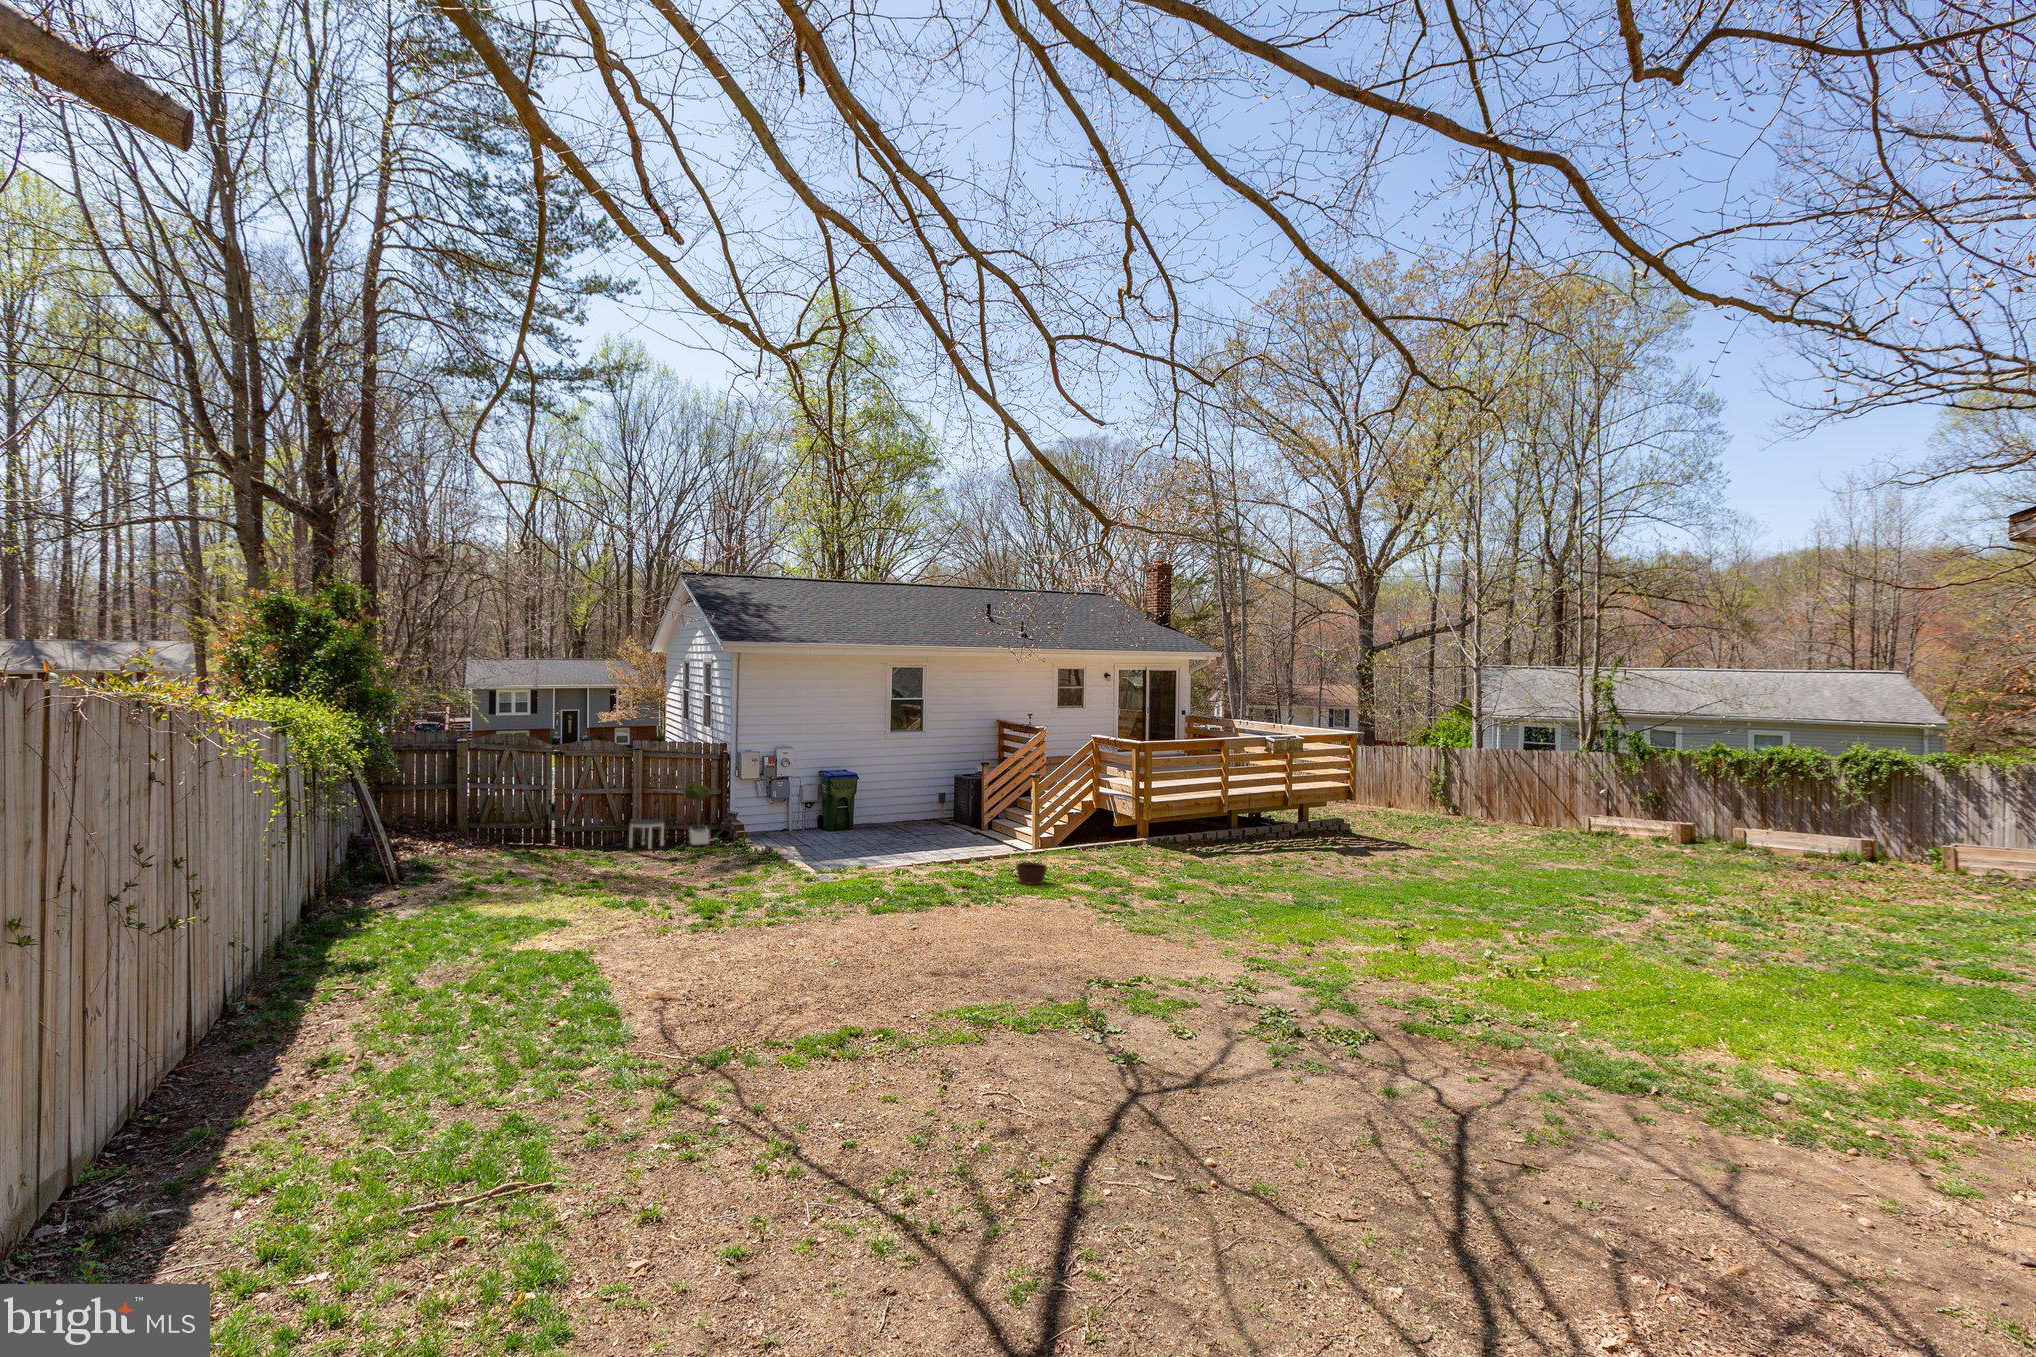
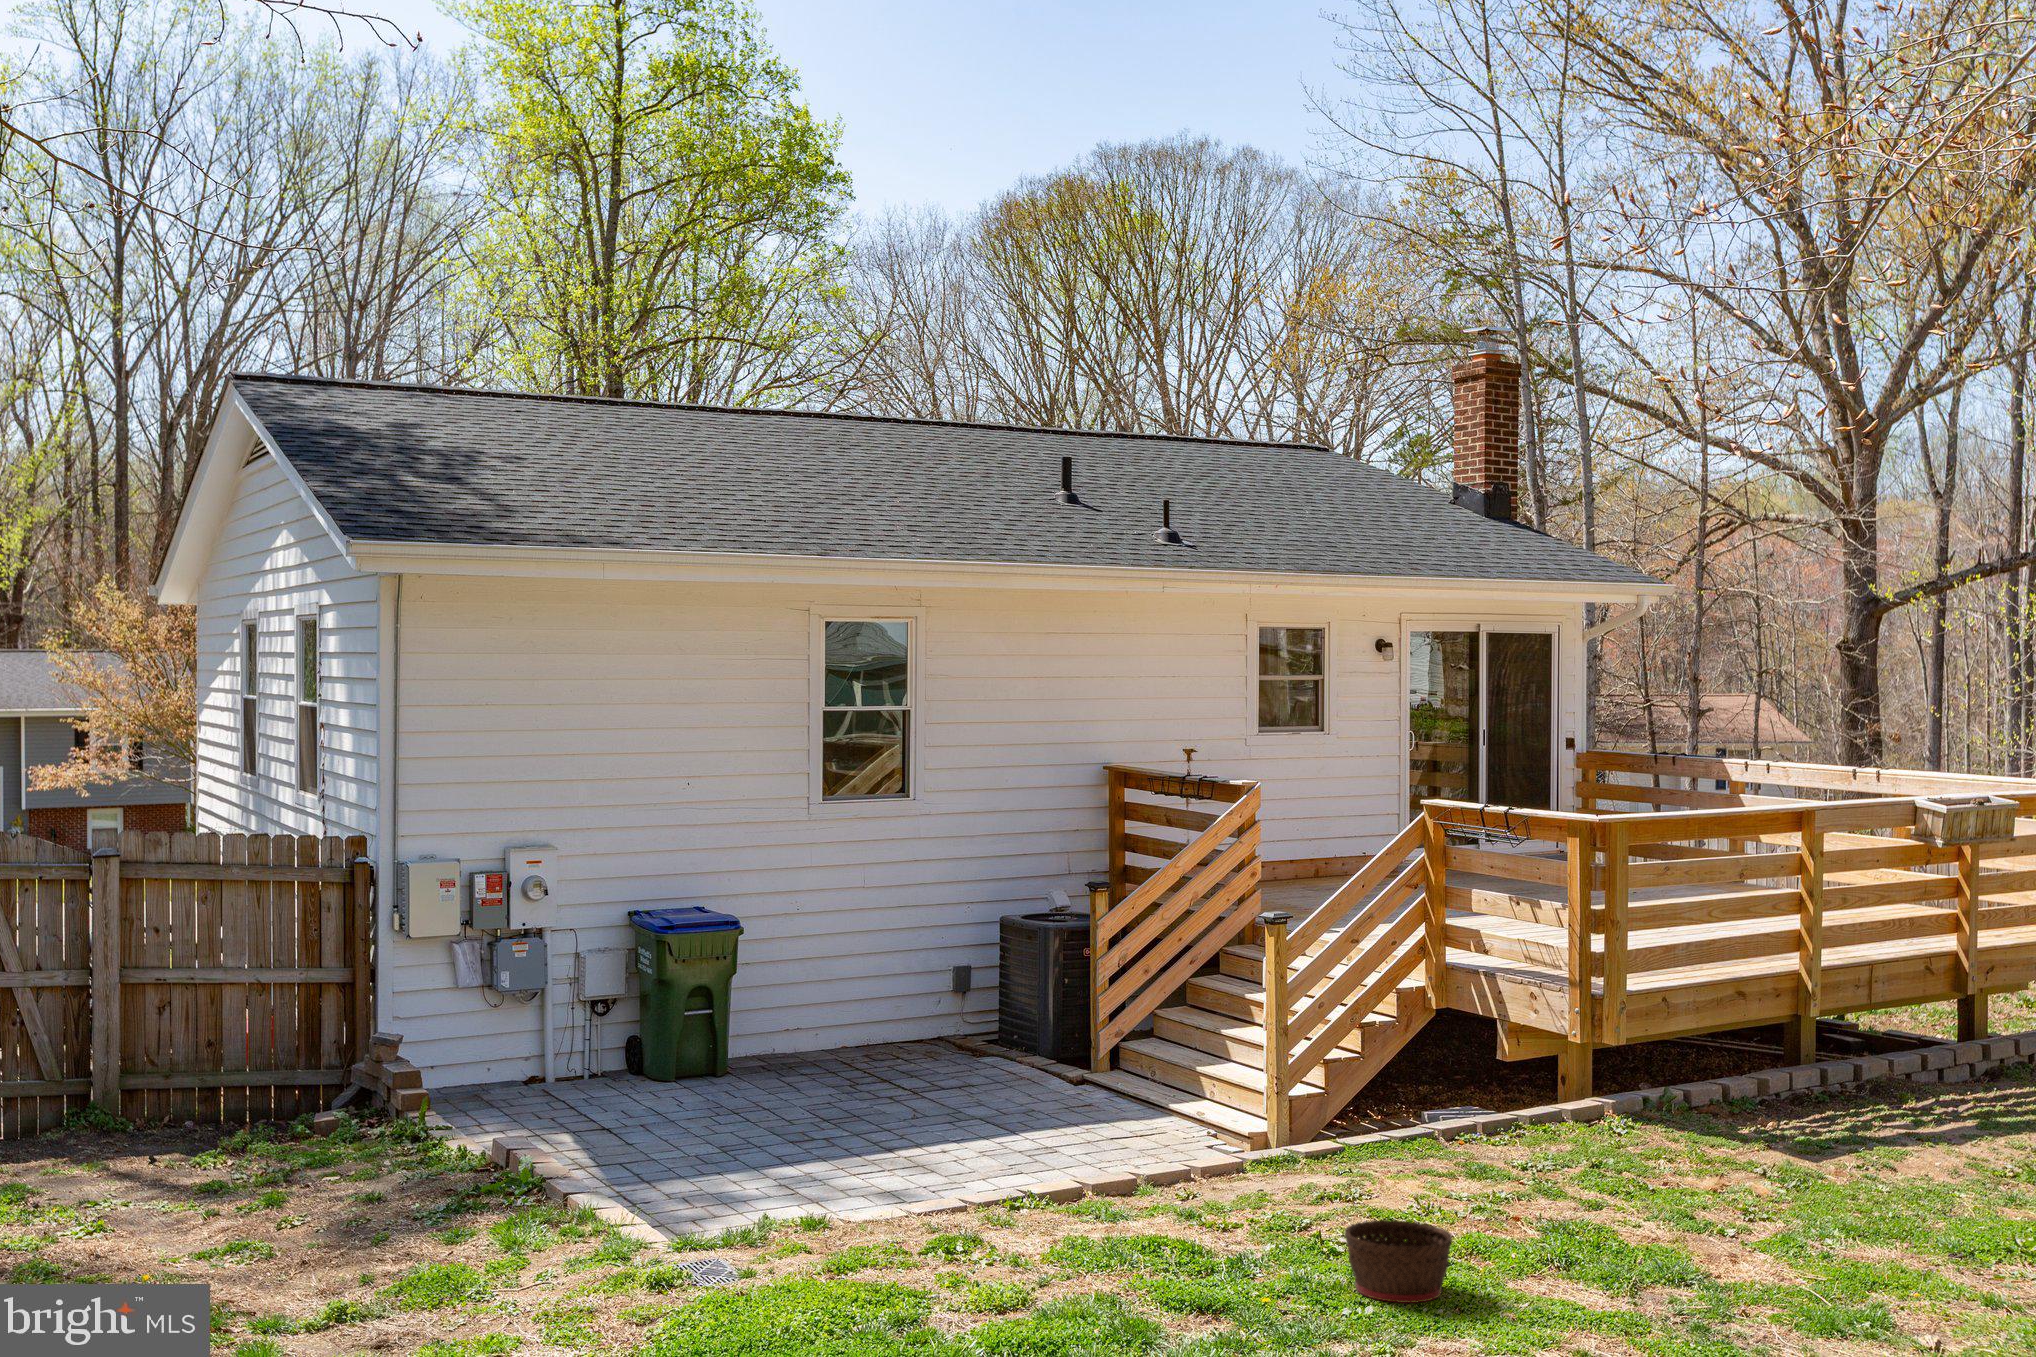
potted tree: present [685,783,712,845] -> none [228,959,315,1150]
round table: present [629,819,665,849] -> none [52,1074,168,1172]

